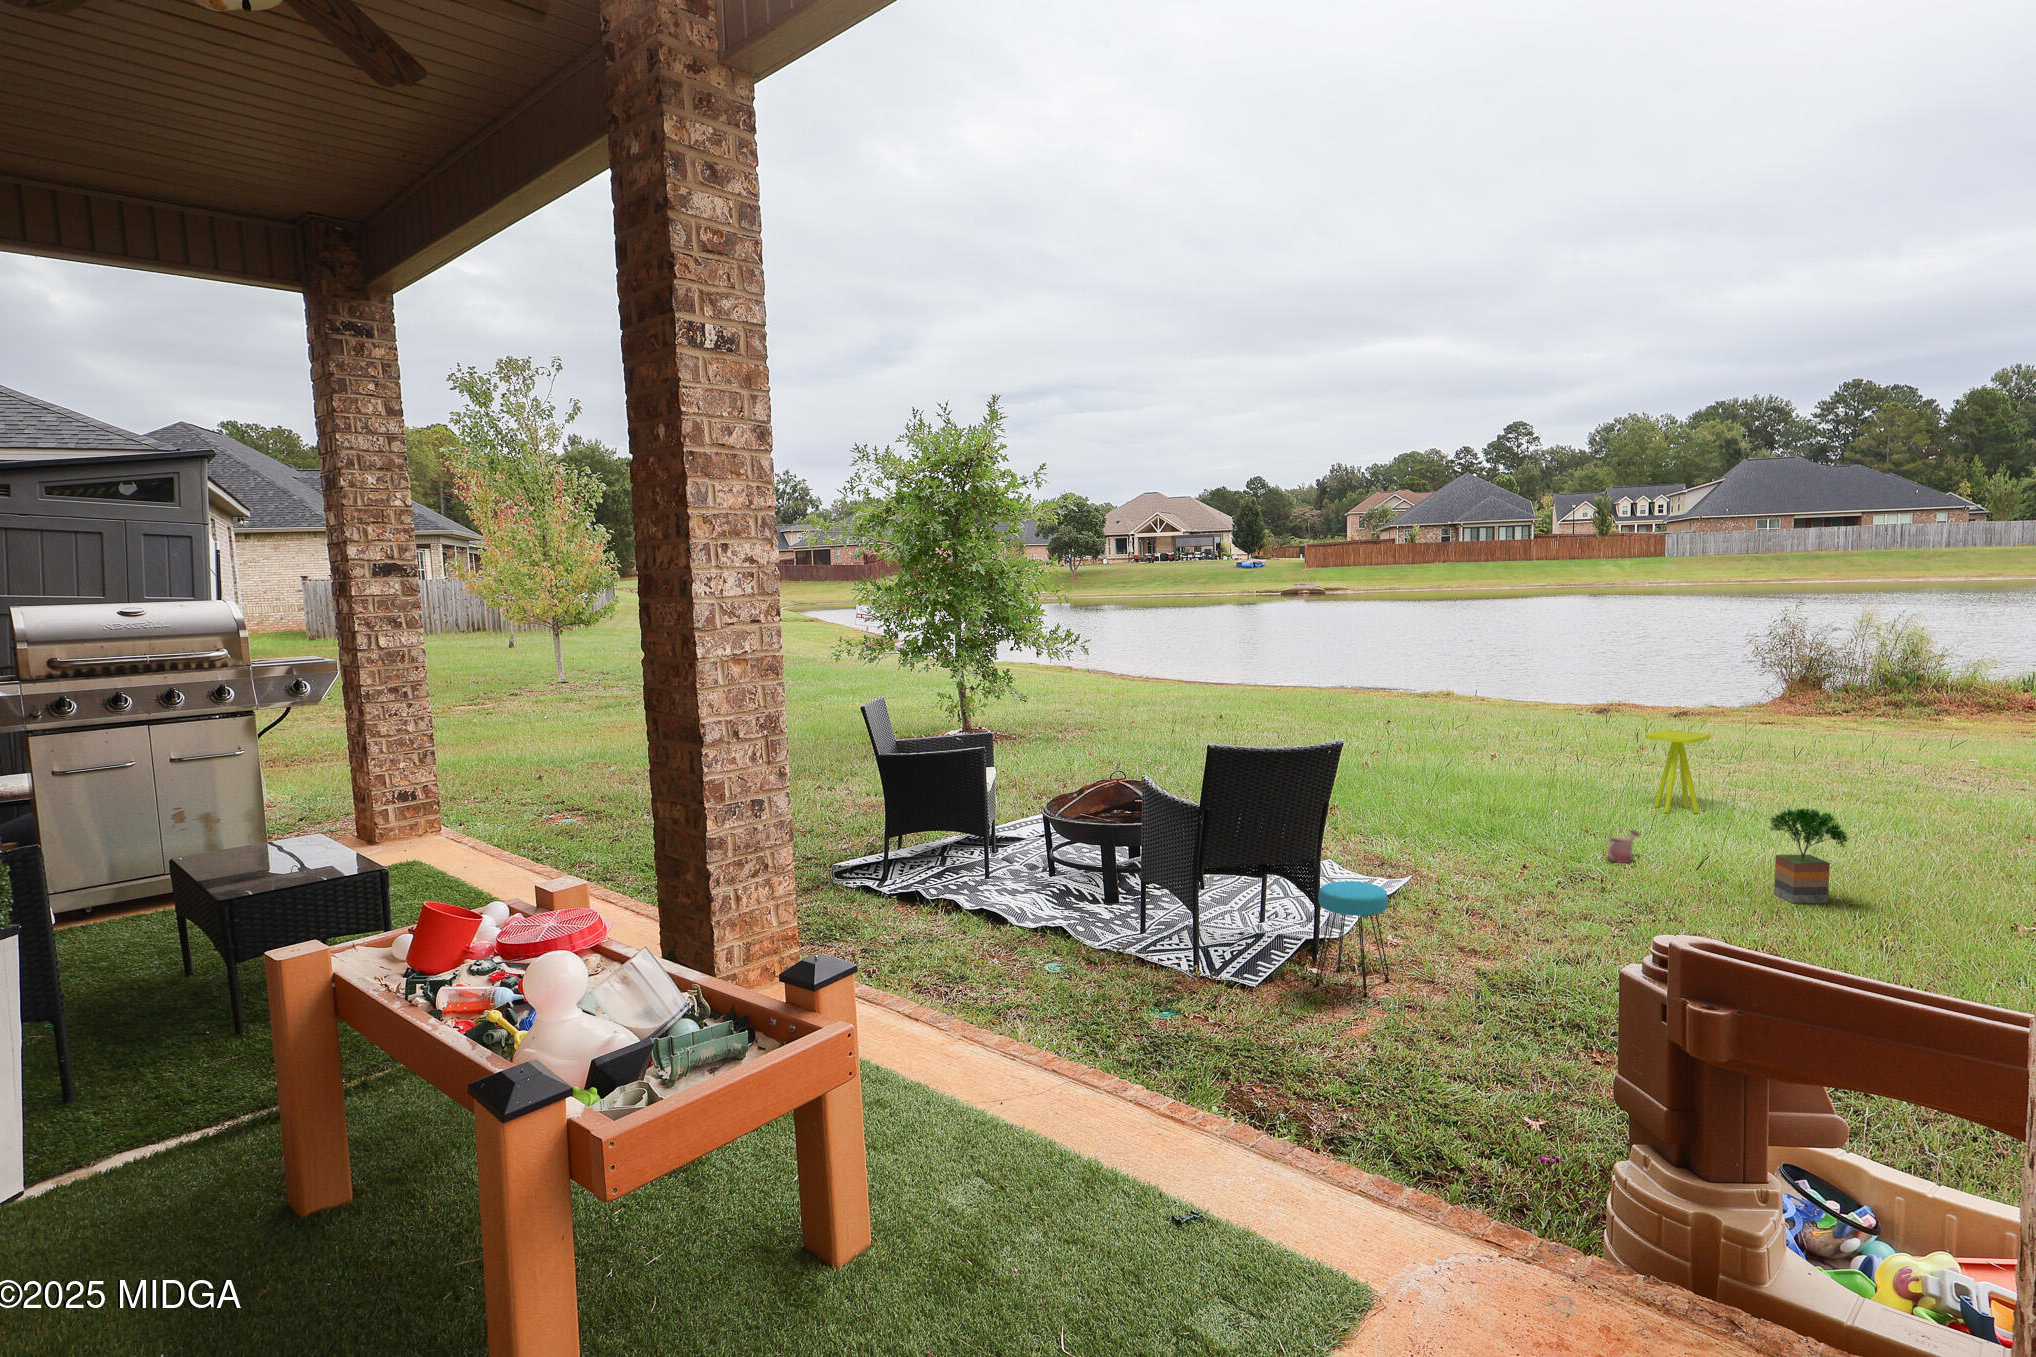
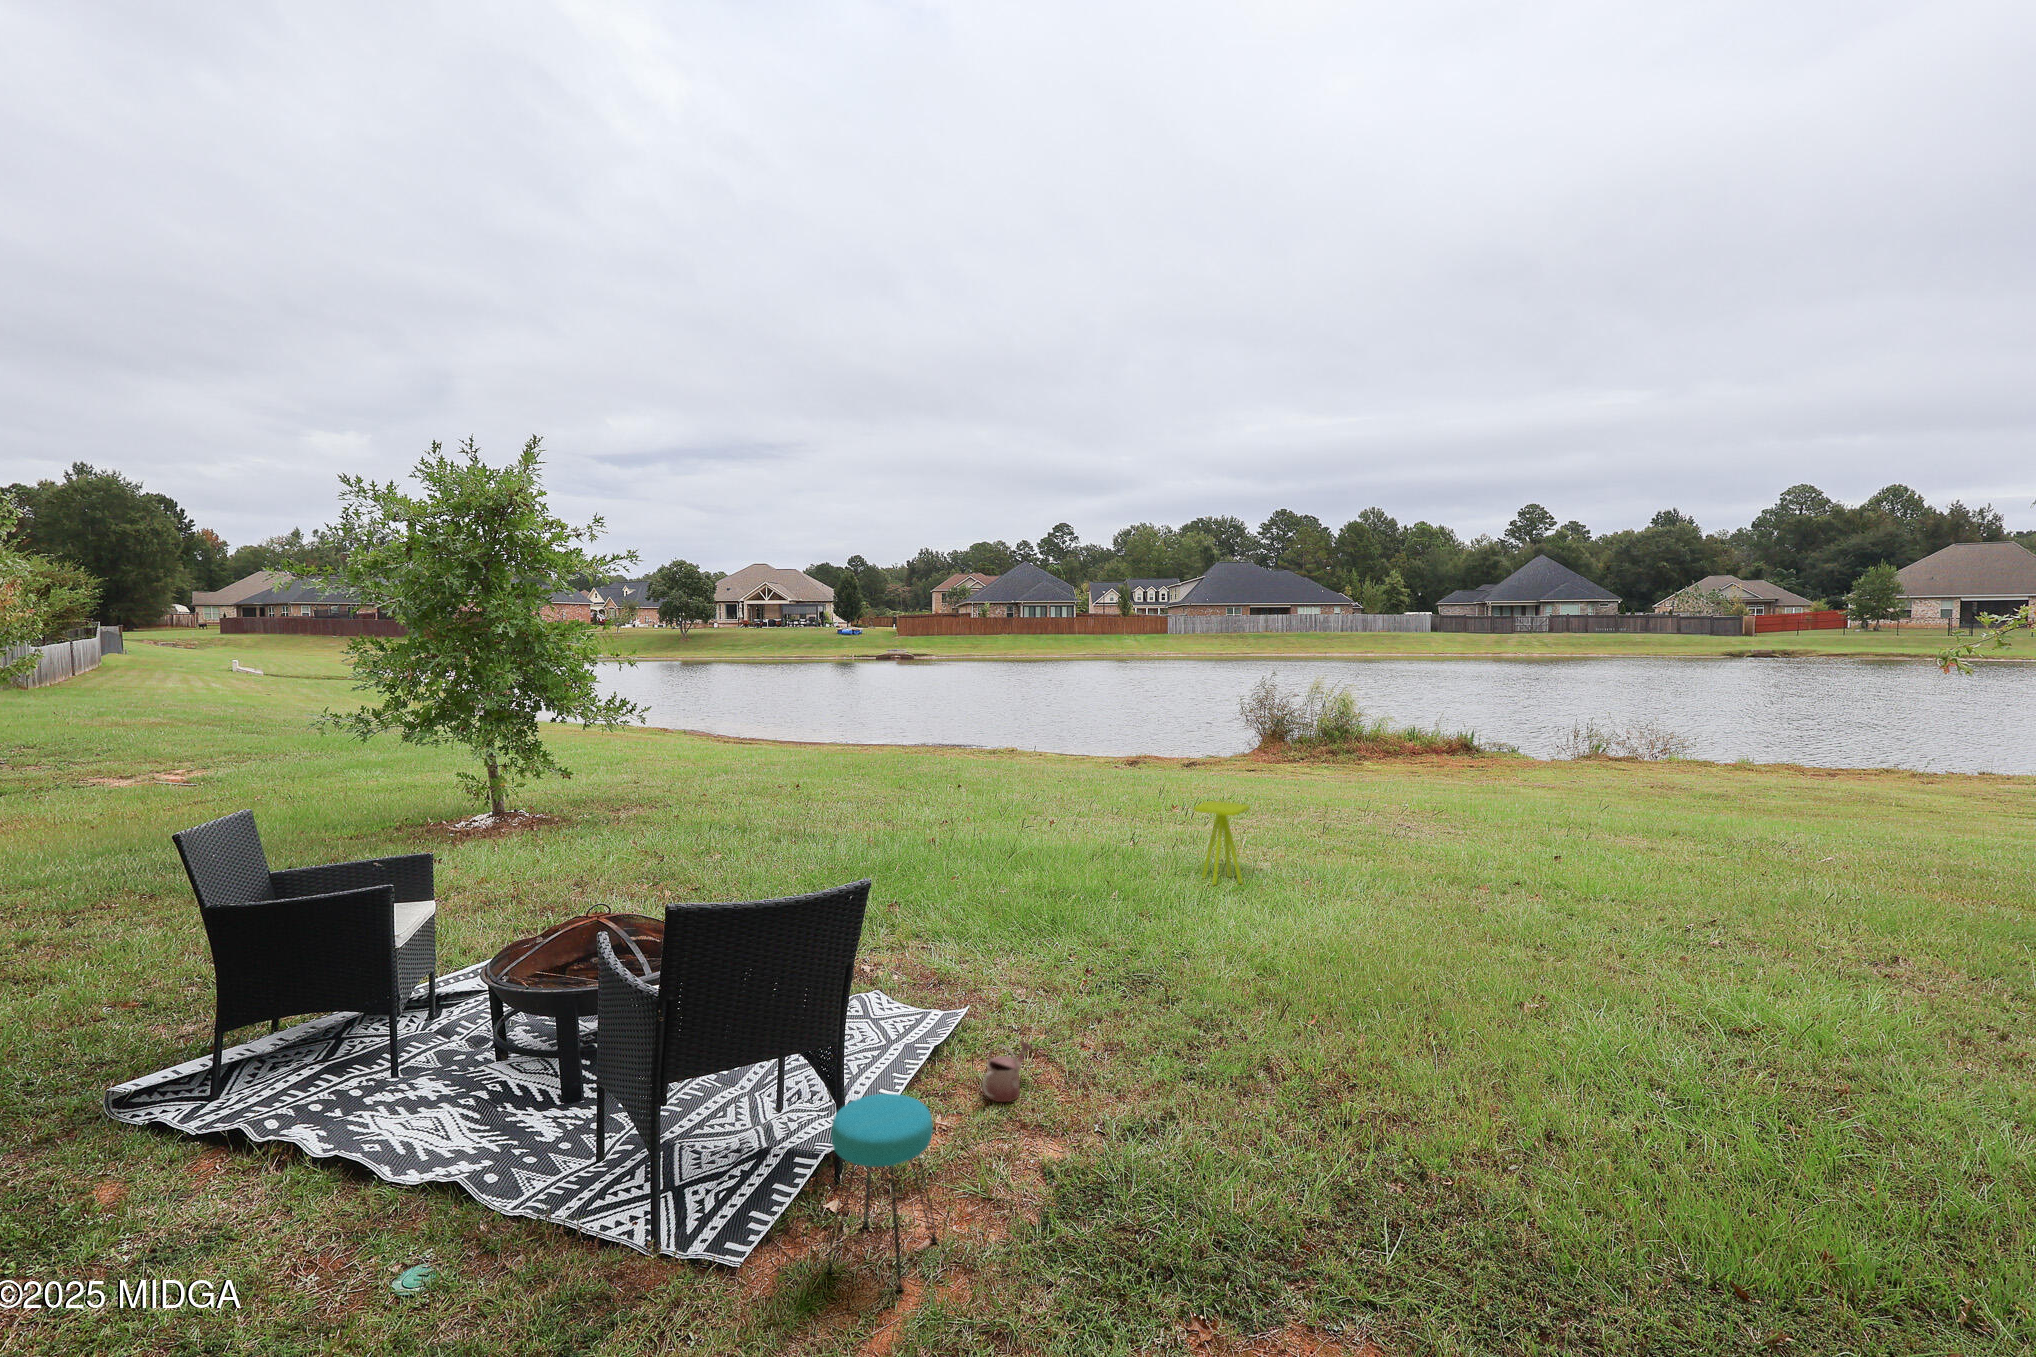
potted tree: present [1770,808,1848,904] -> none [1337,898,1420,1009]
watering can: present [1608,830,1640,863] -> present [982,1041,1032,1102]

